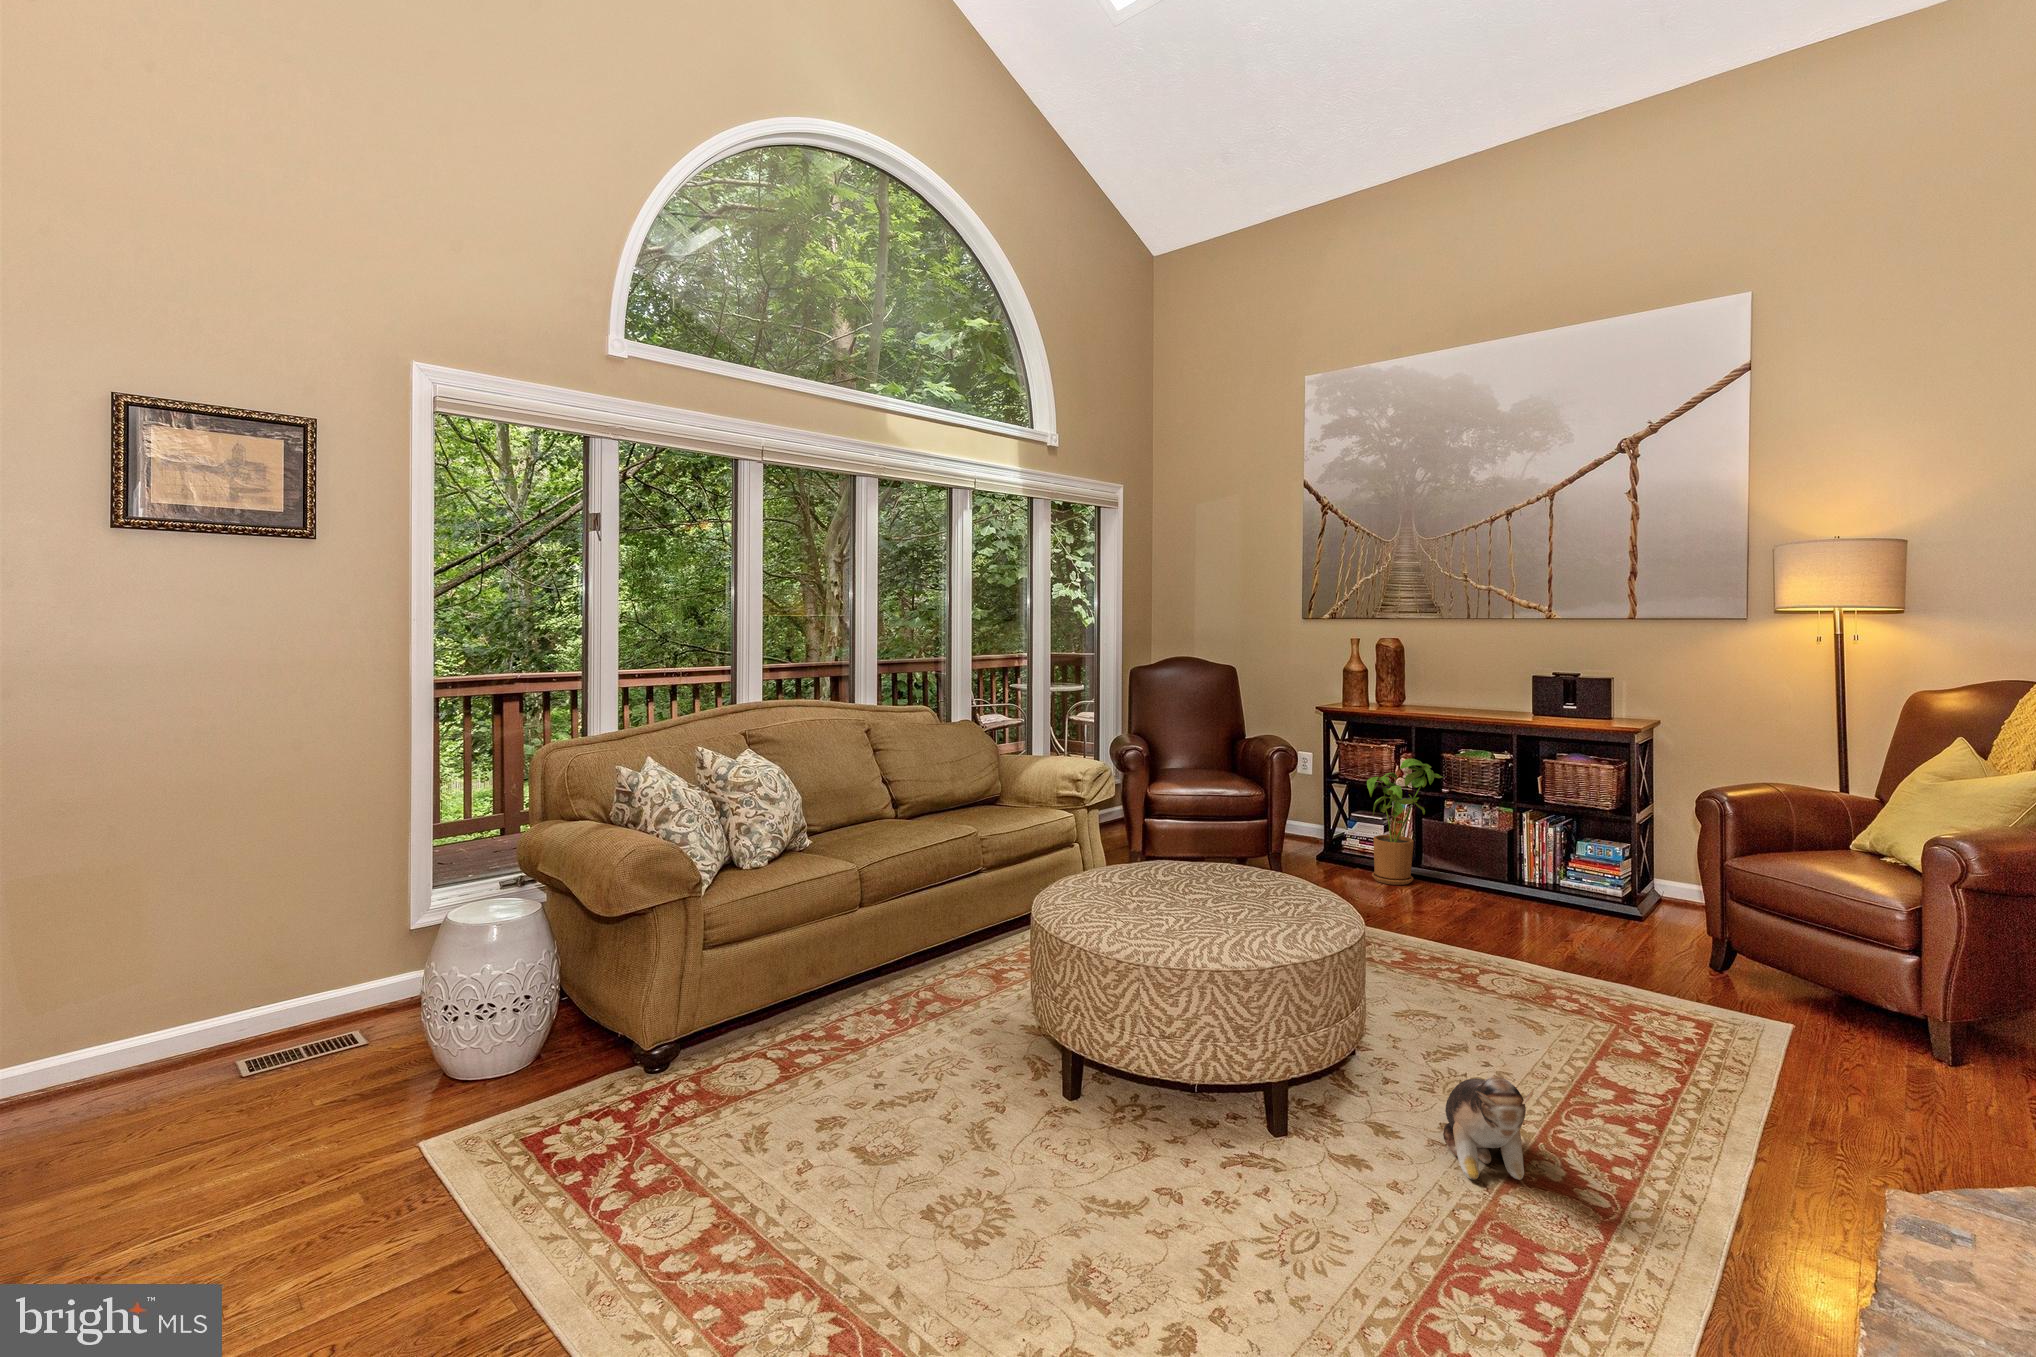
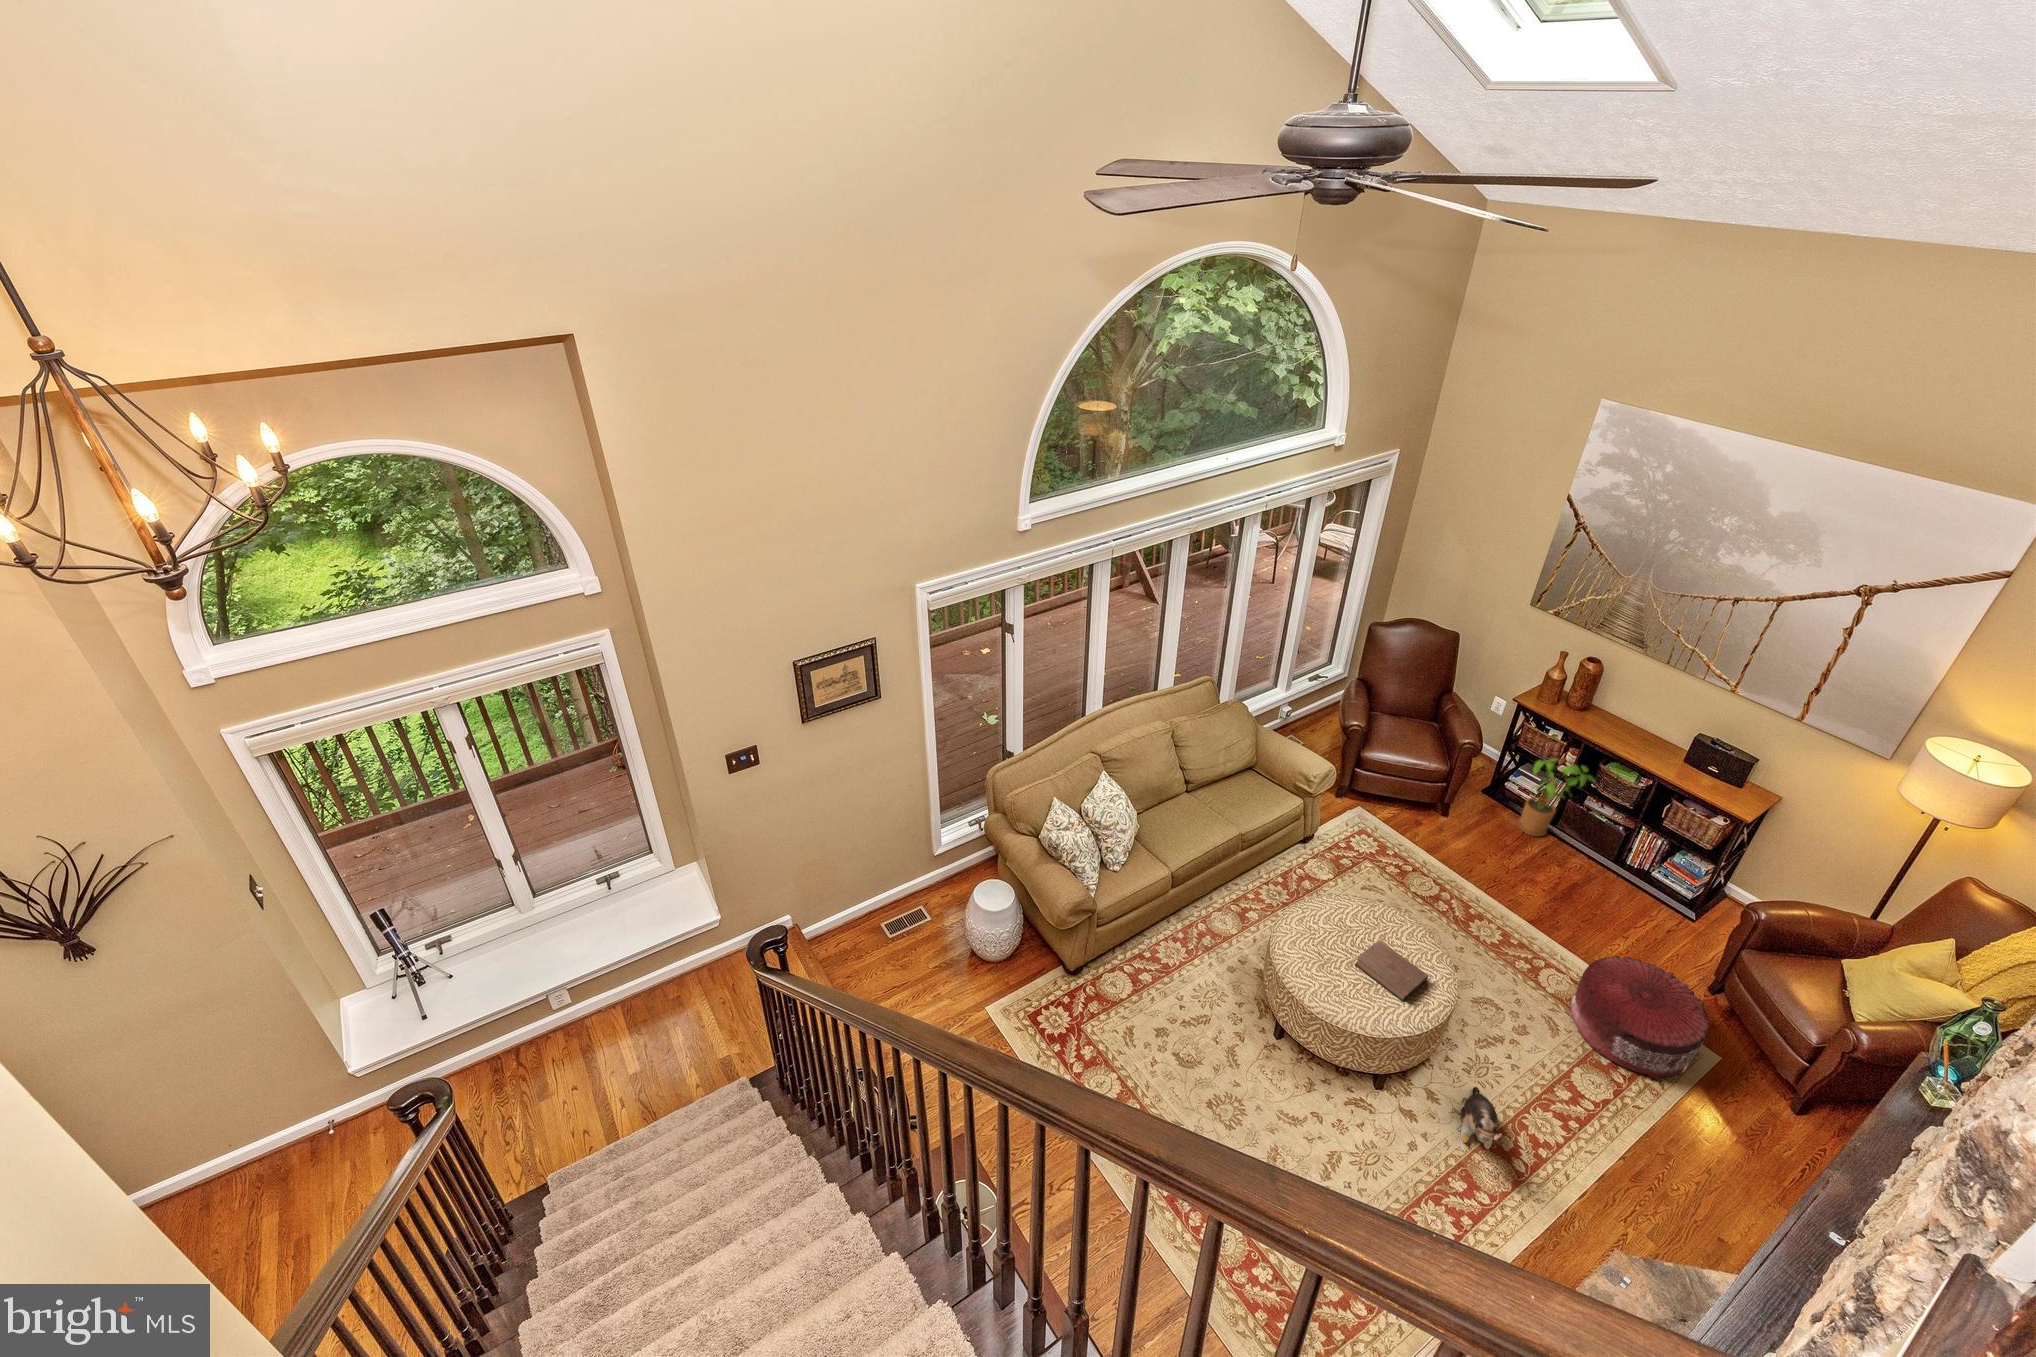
book: none [1177,874,1305,927] -> present [1355,940,1428,1001]
pouf: none [1538,904,1756,1053] -> present [1570,956,1709,1079]

